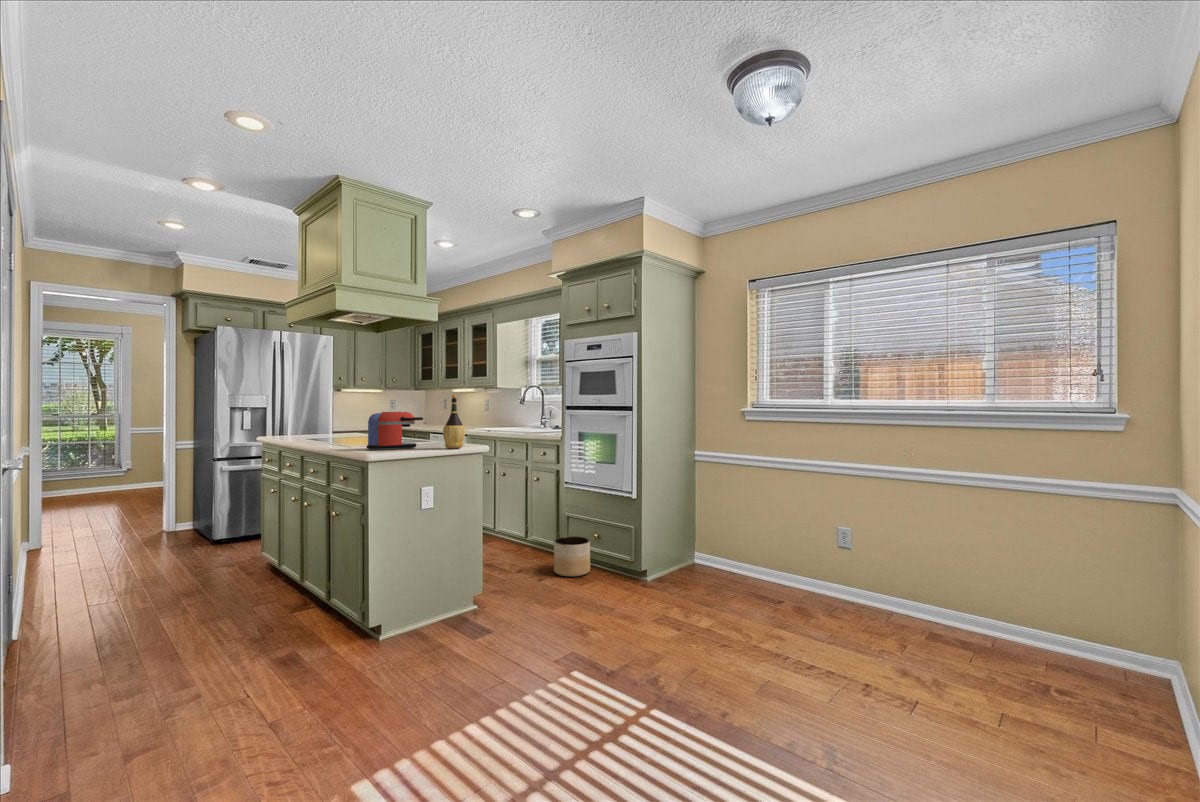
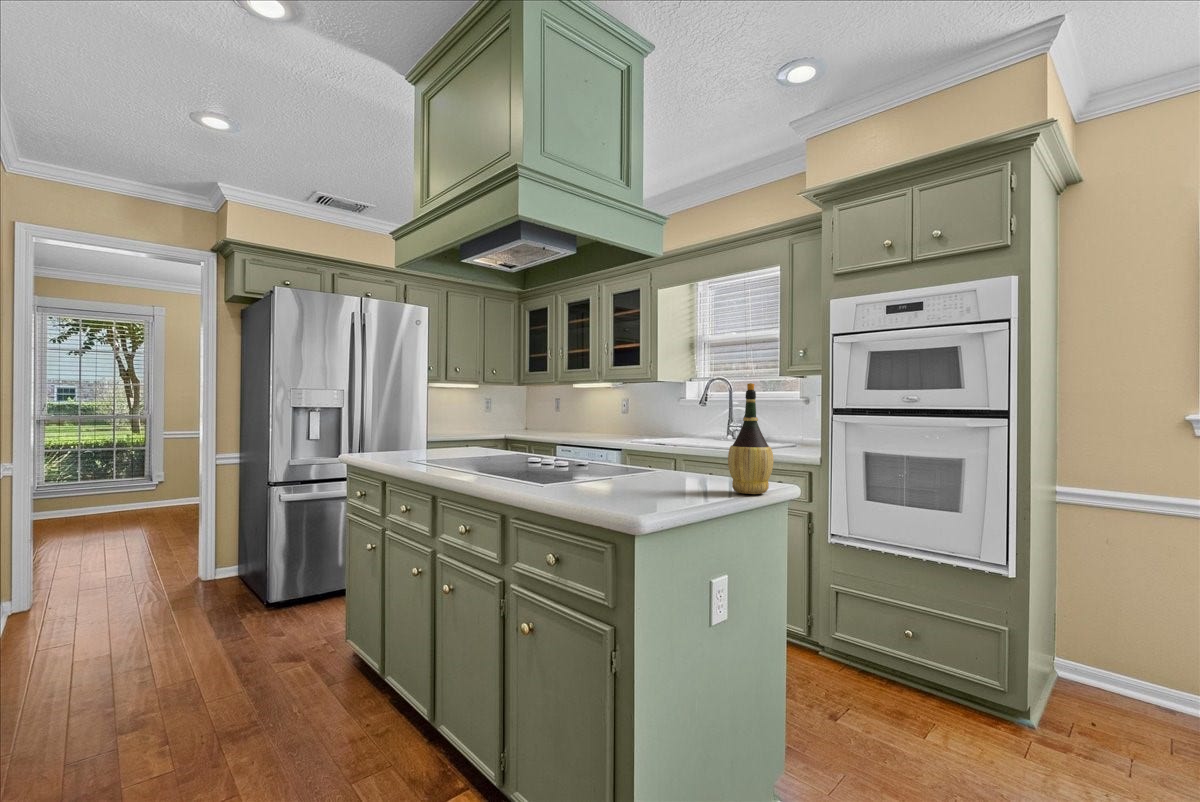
coffee maker: present [367,412,423,450] -> none [578,417,678,496]
planter: present [554,536,590,577] -> none [835,630,904,711]

